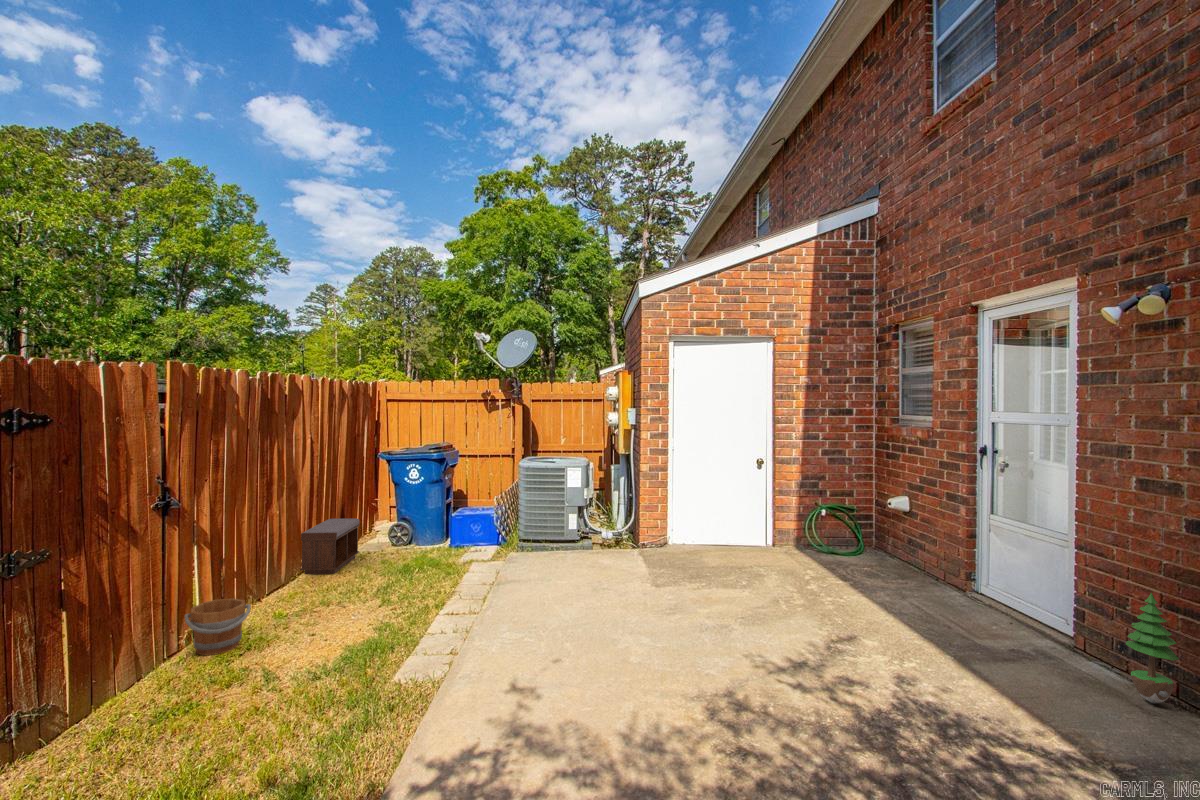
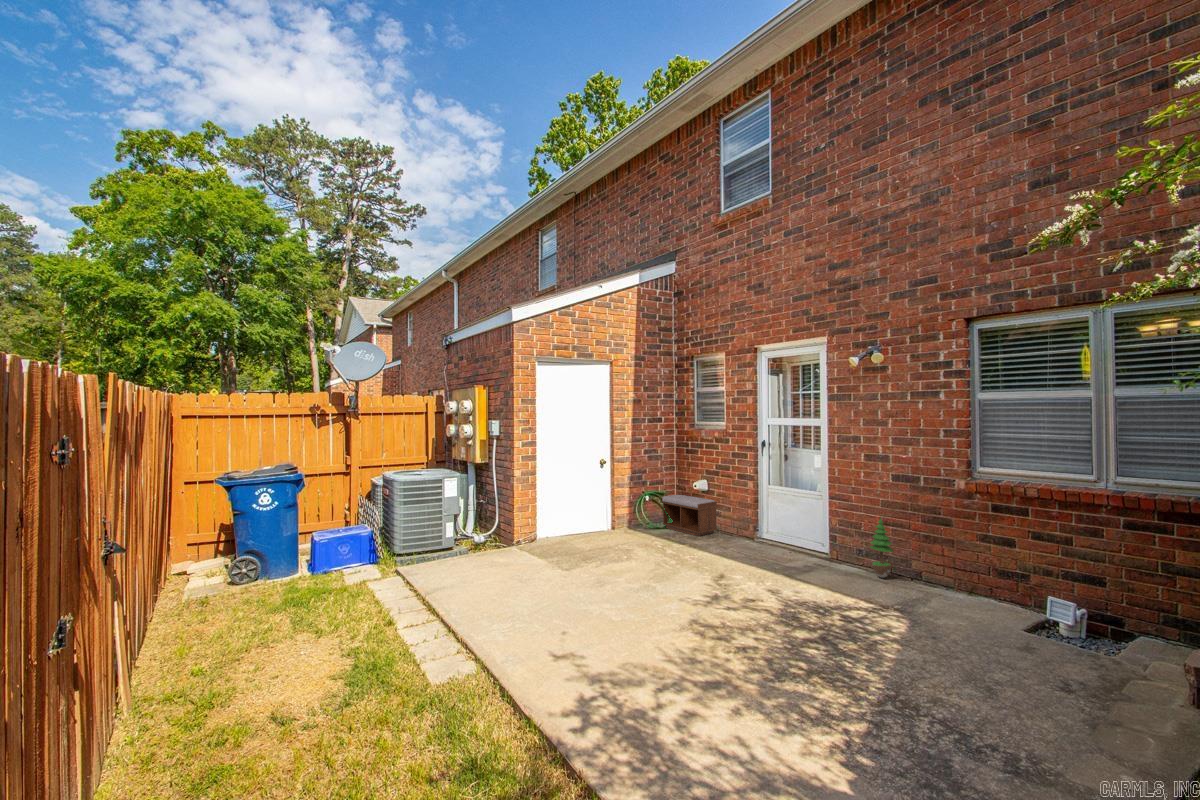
bench: present [300,518,360,574] -> present [662,495,717,536]
bucket: present [185,599,251,655] -> none [120,662,201,737]

